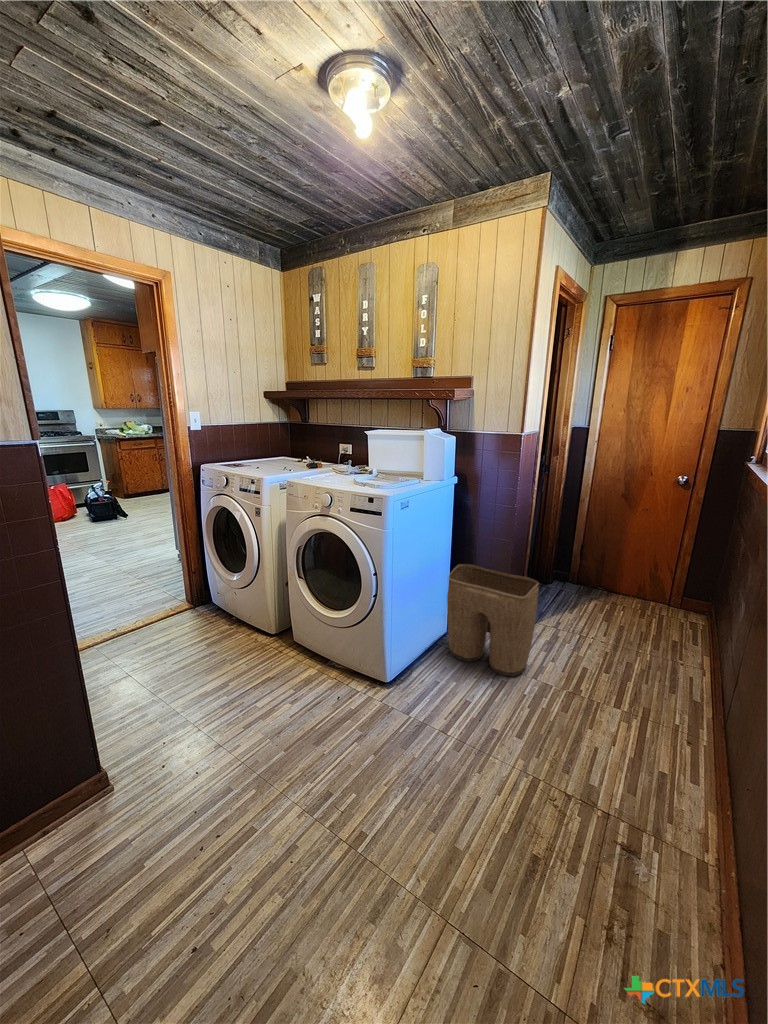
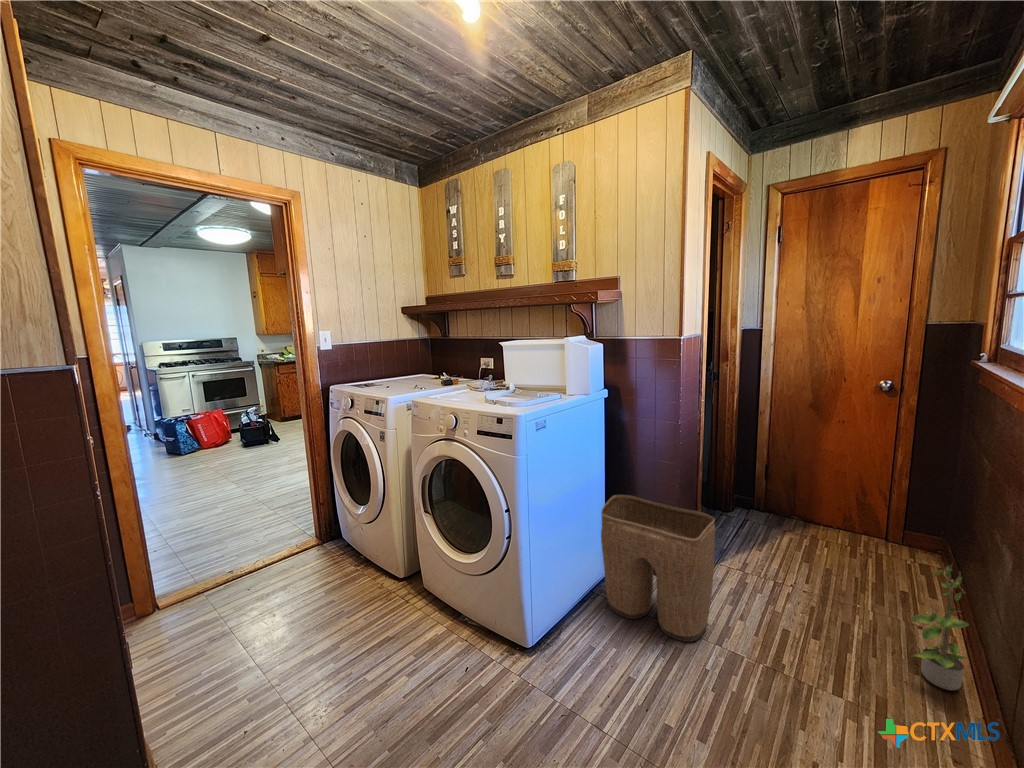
potted plant: none [670,613,714,703] -> present [911,565,969,690]

